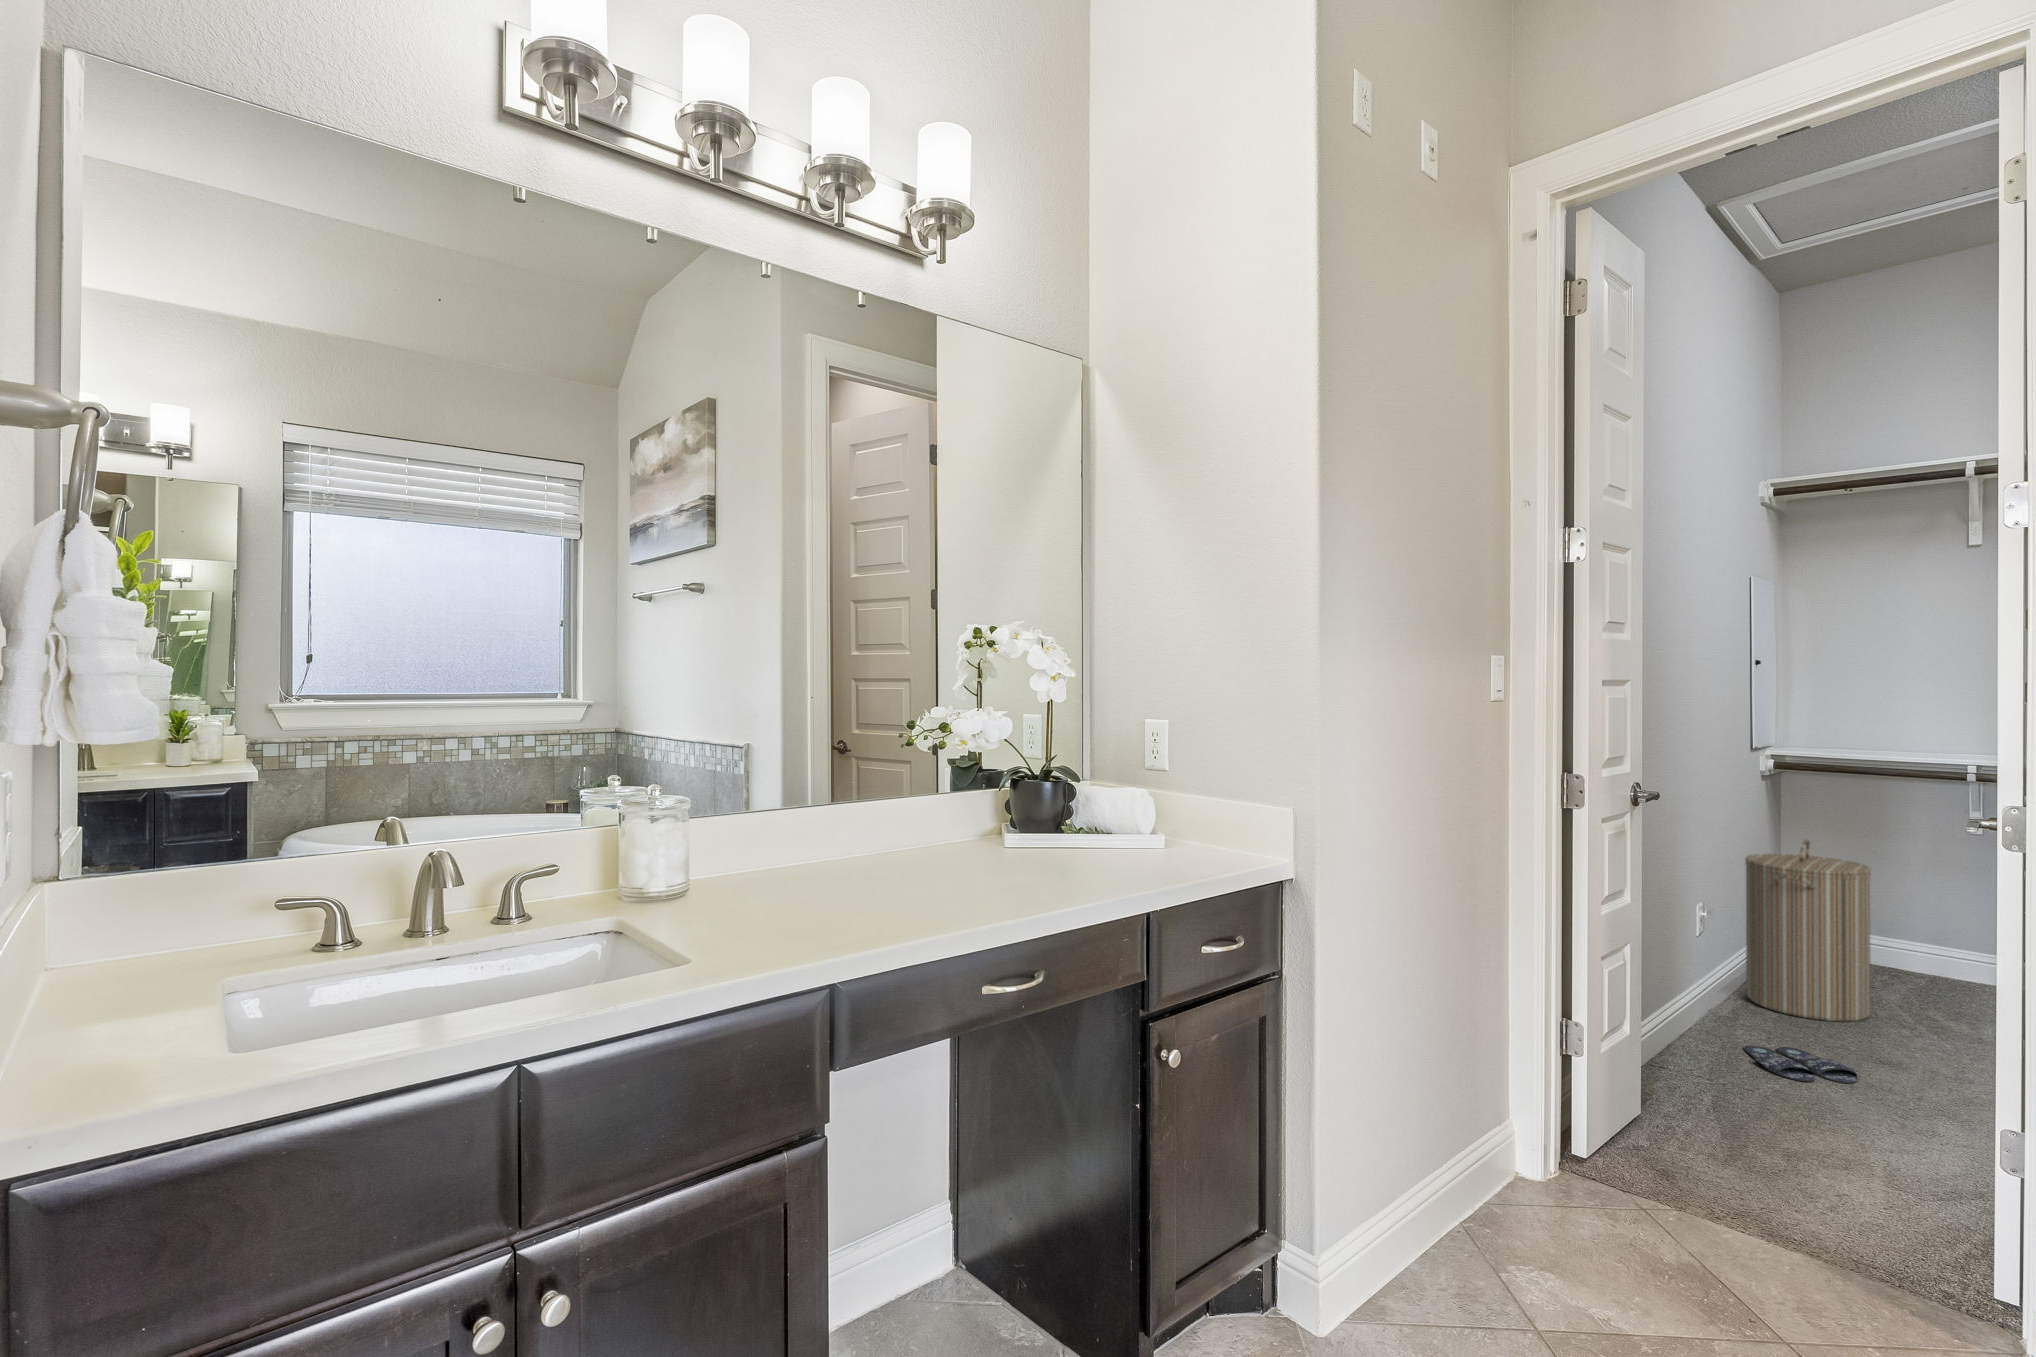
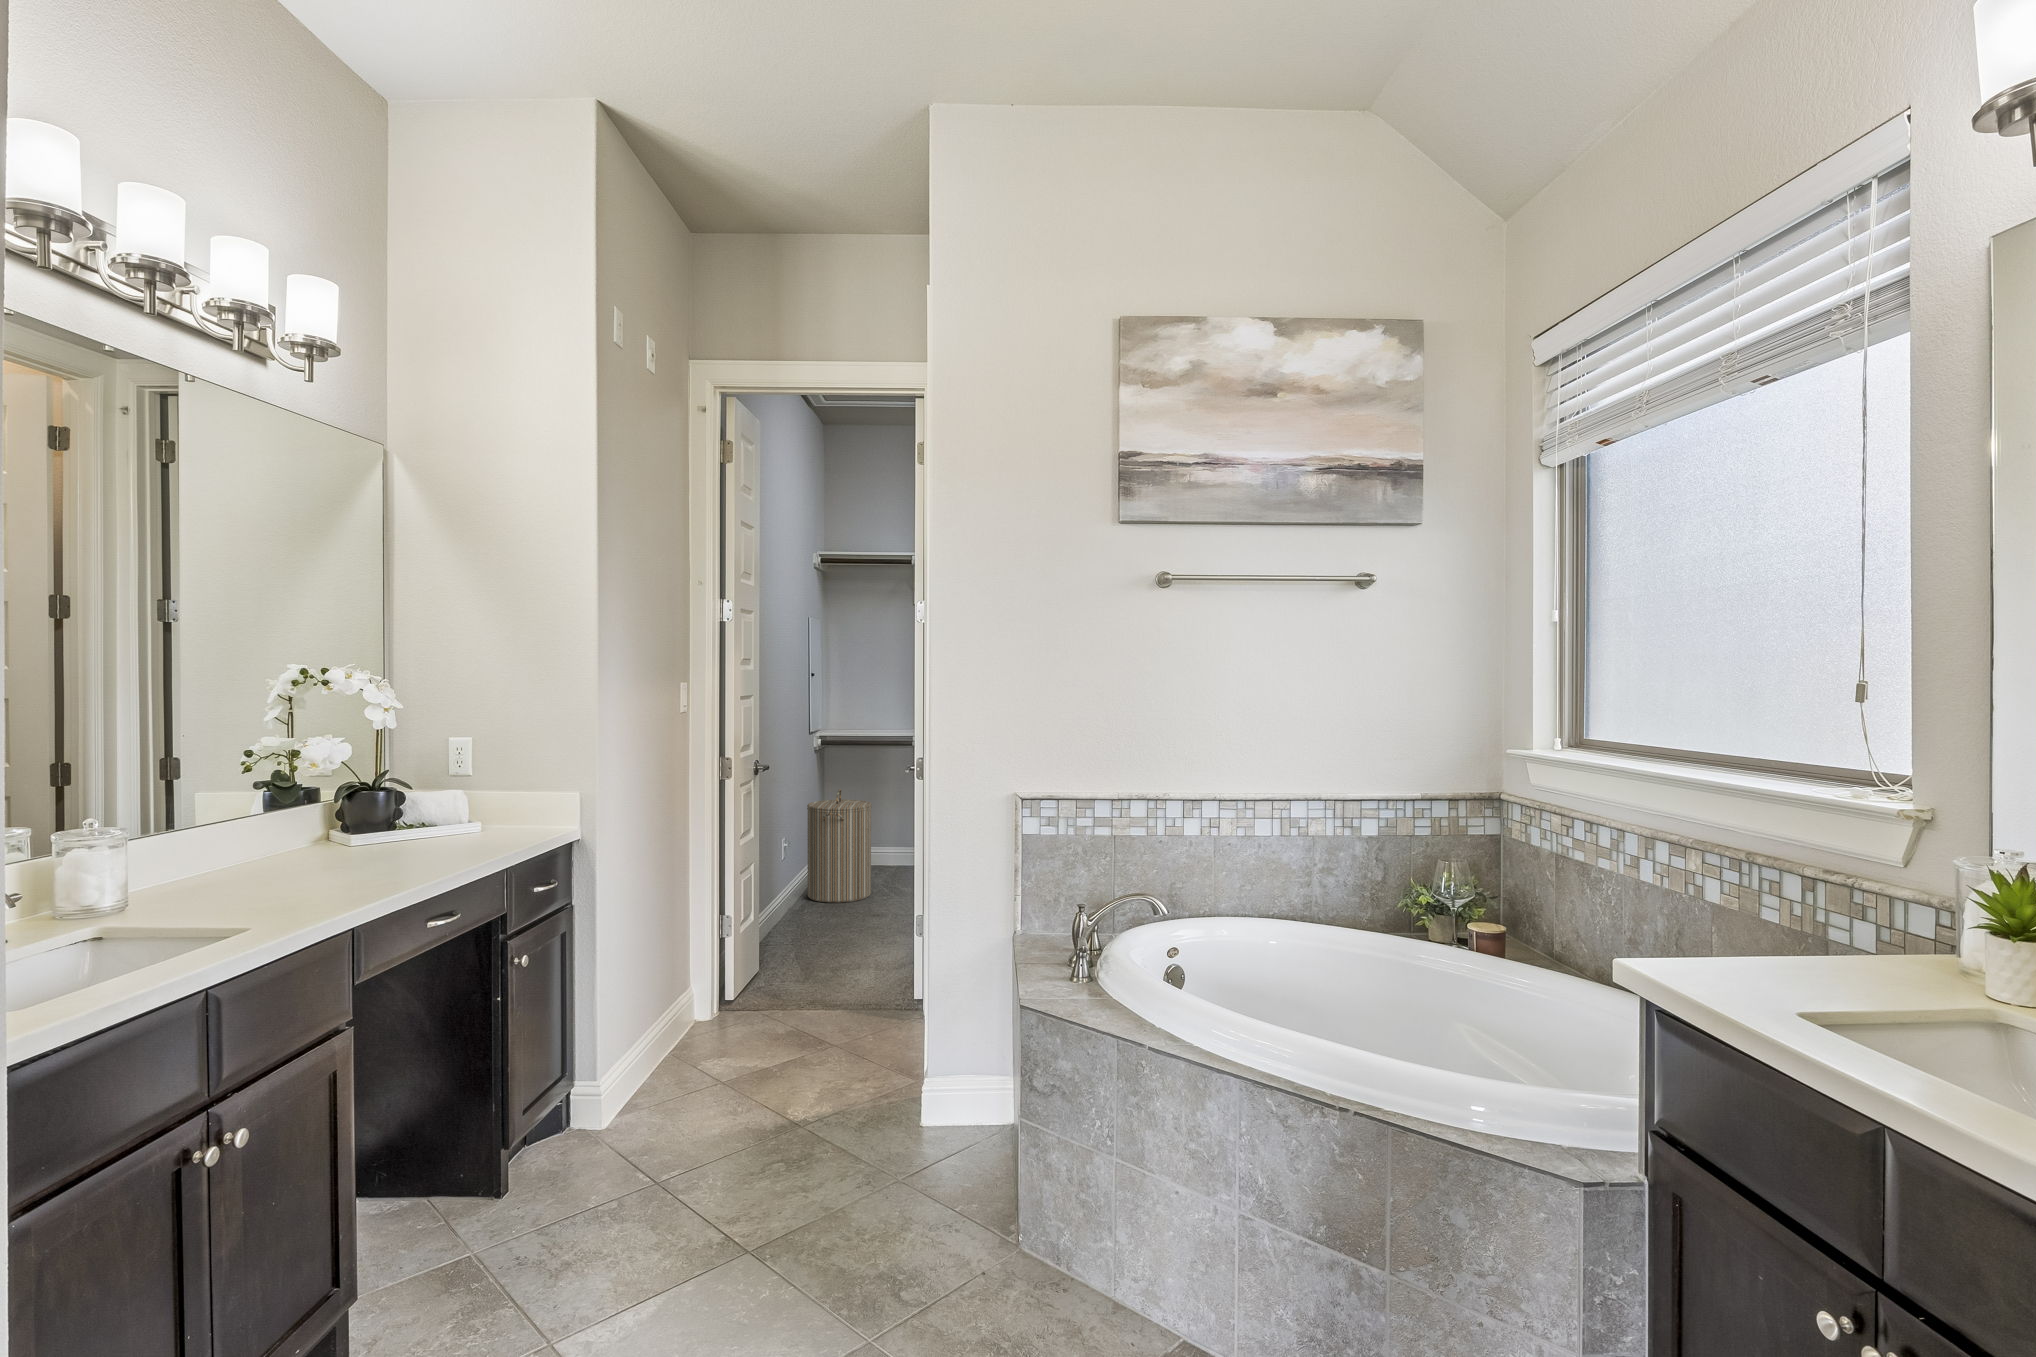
slippers: present [1744,1046,1858,1084] -> none [809,920,865,936]

